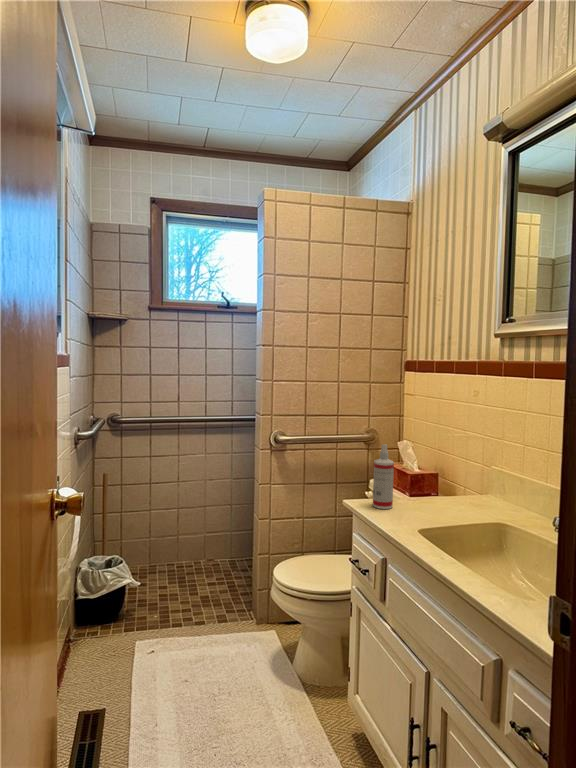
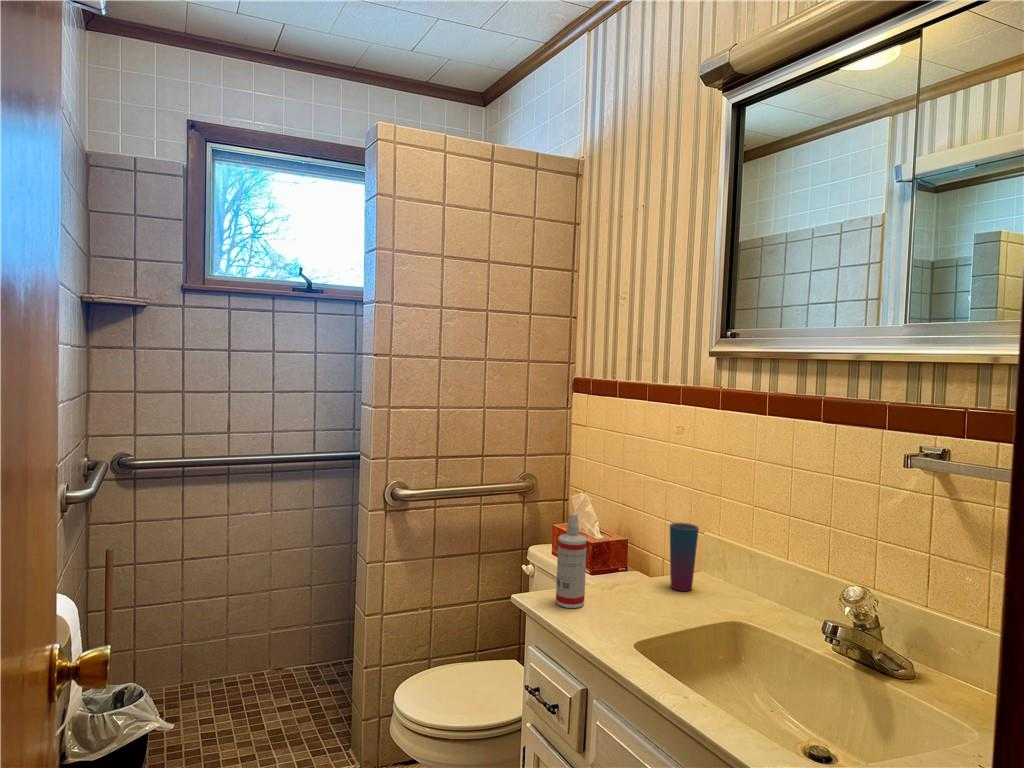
cup: none [460,456,481,505] -> present [670,523,699,591]

